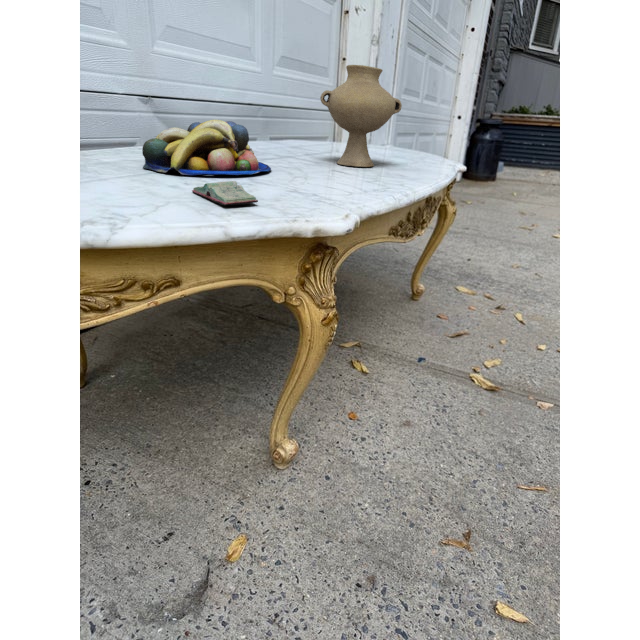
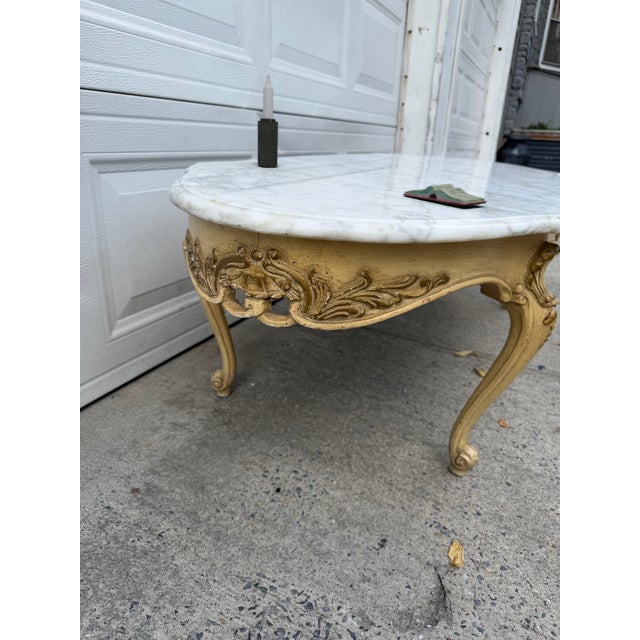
candle: none [104,62,131,156] -> present [258,75,278,167]
vase: present [320,65,402,167] -> none [452,76,533,175]
fruit bowl: present [142,120,271,175] -> none [307,129,427,182]

